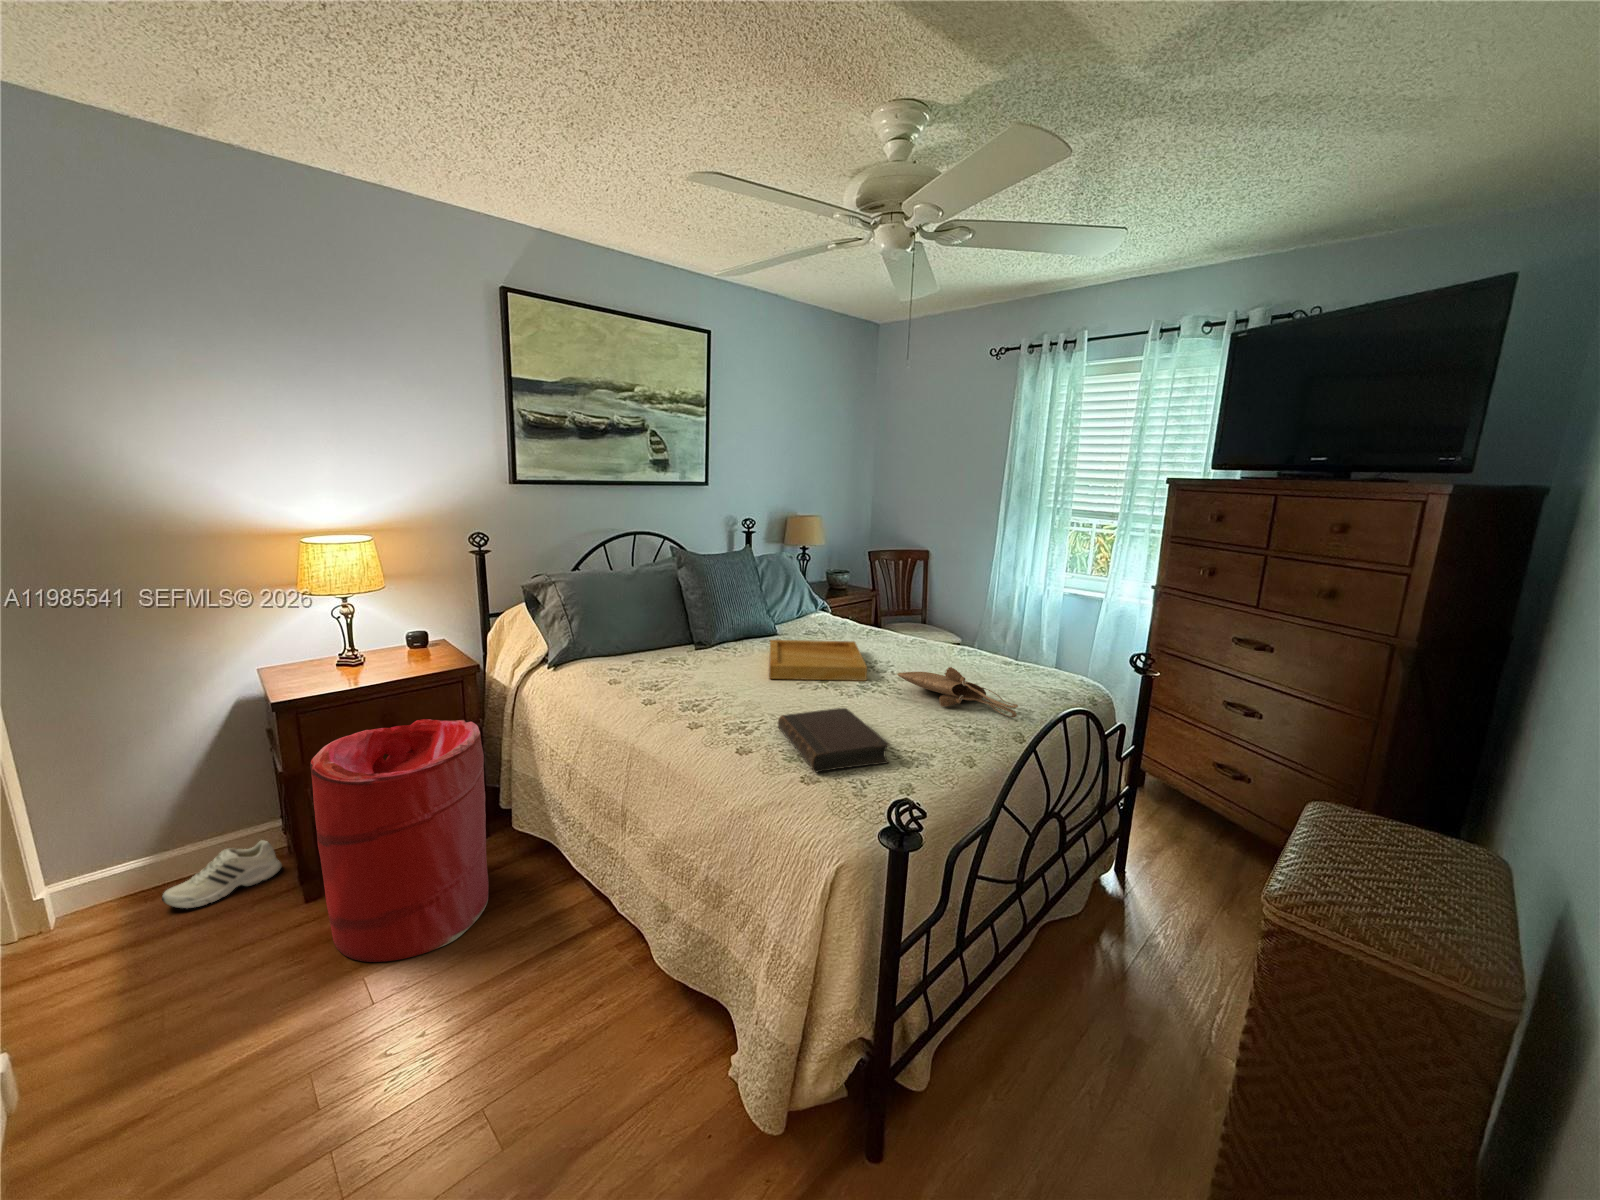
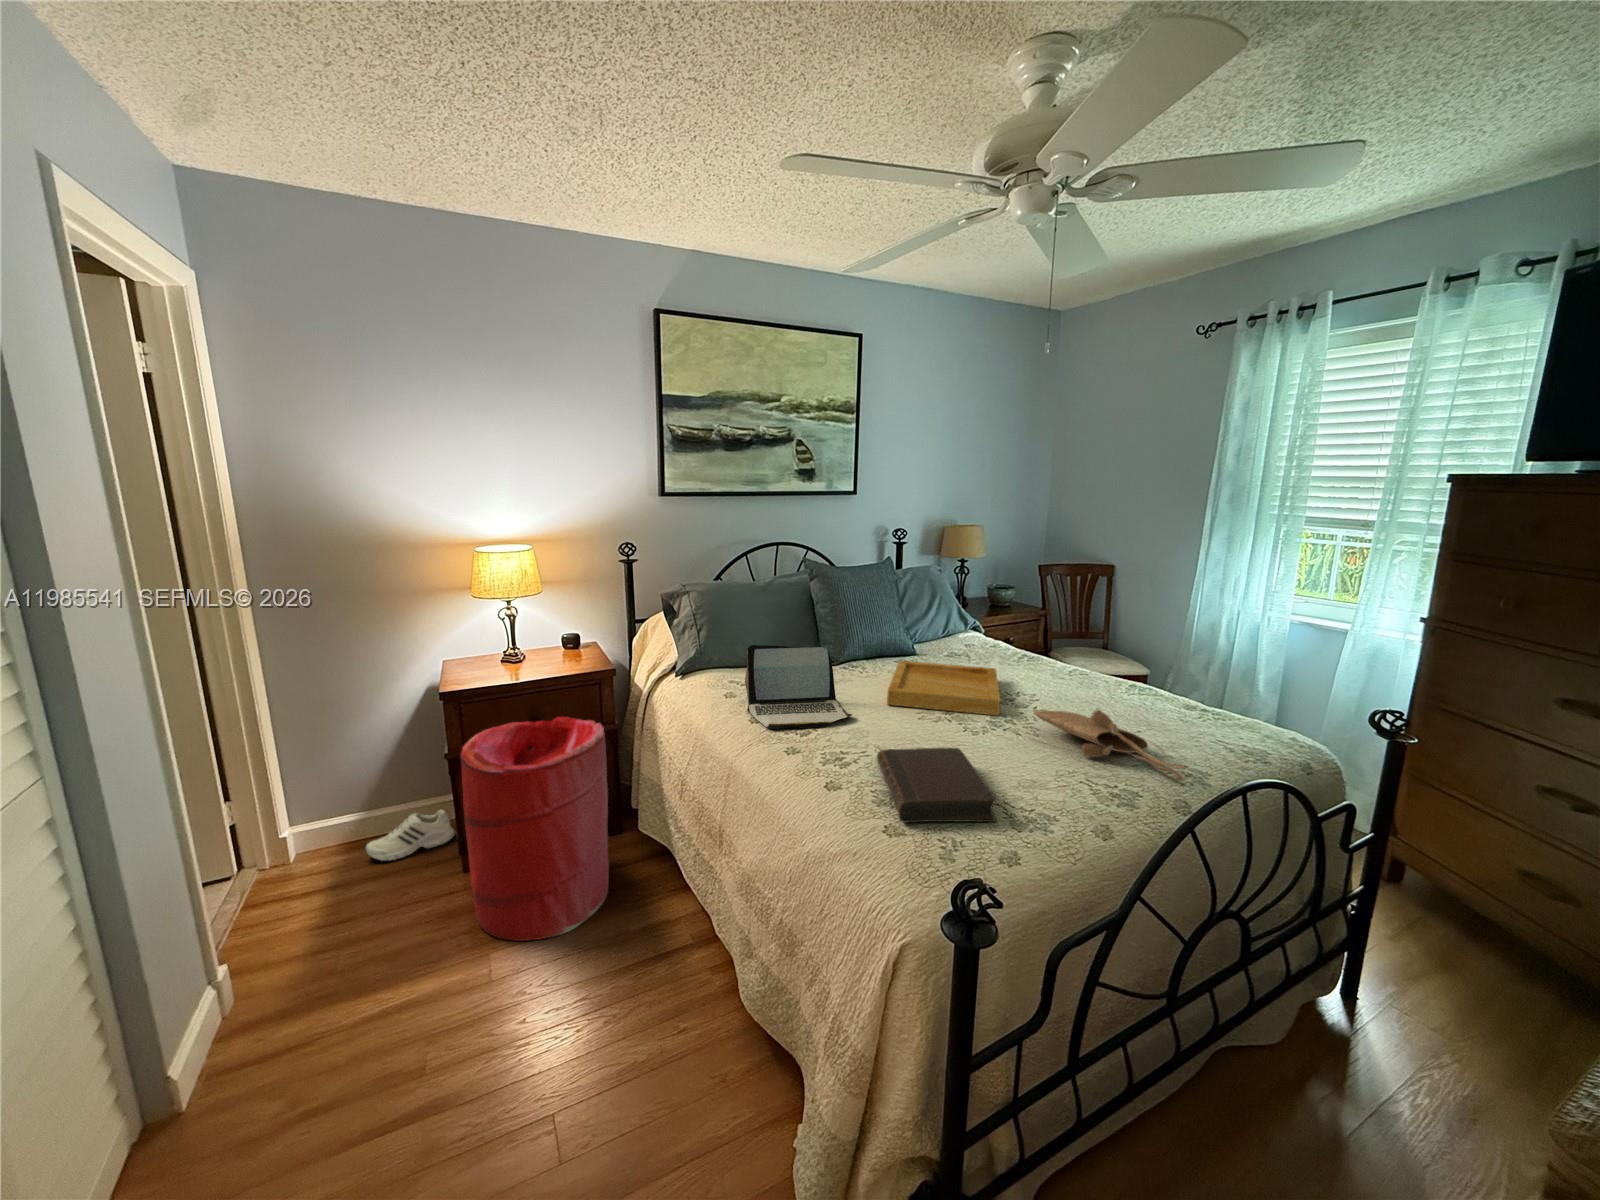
laptop: none [633,630,742,708] -> present [745,645,852,729]

